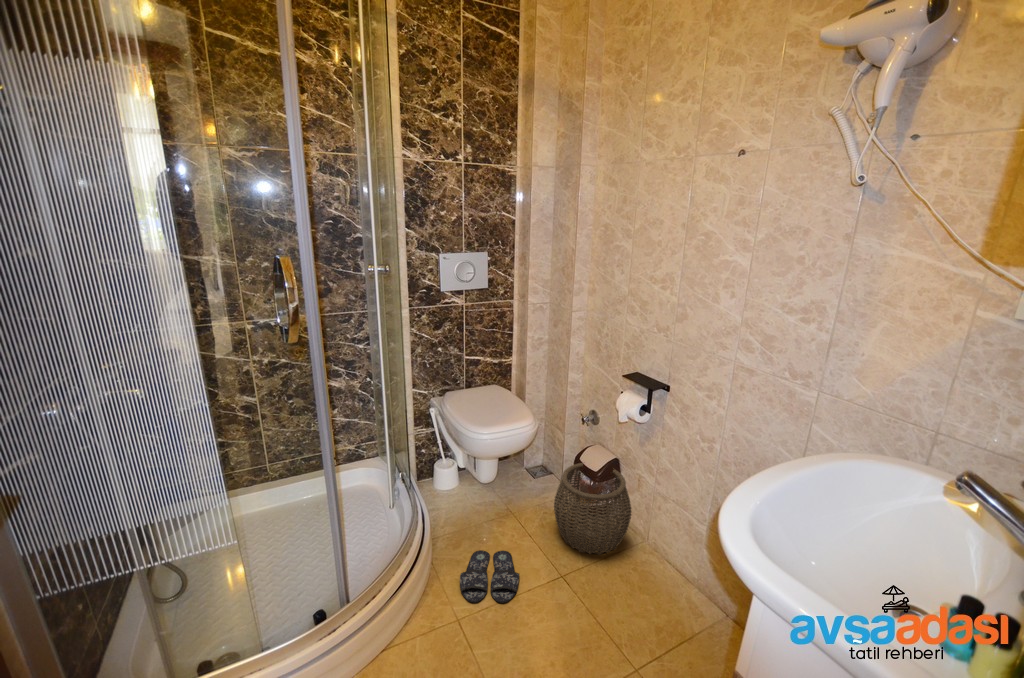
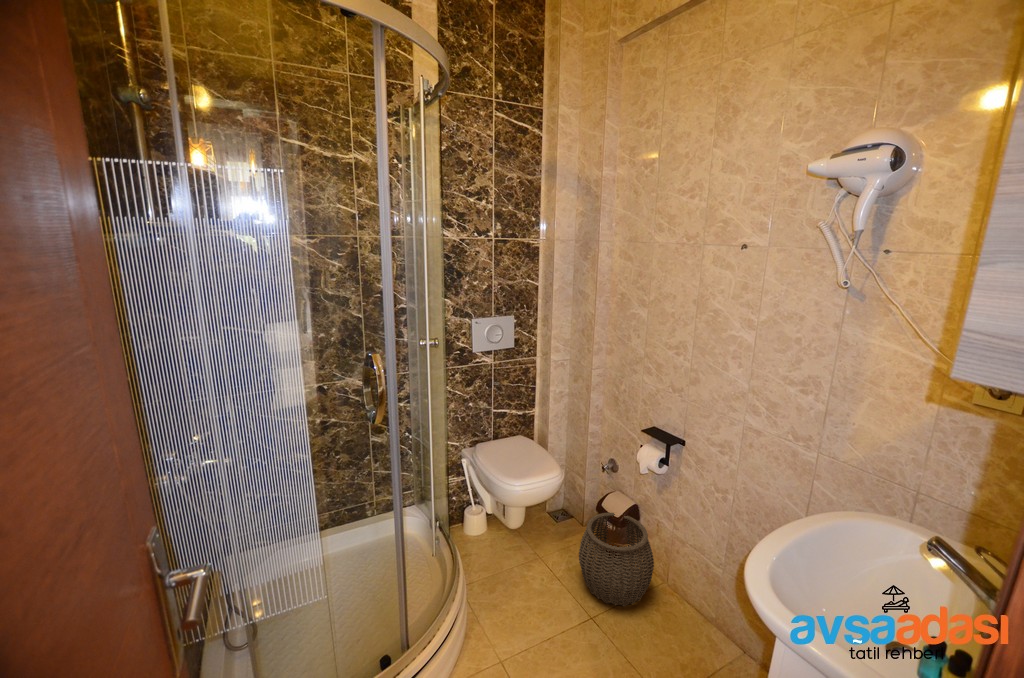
slippers: present [460,550,519,603] -> none [492,600,549,657]

